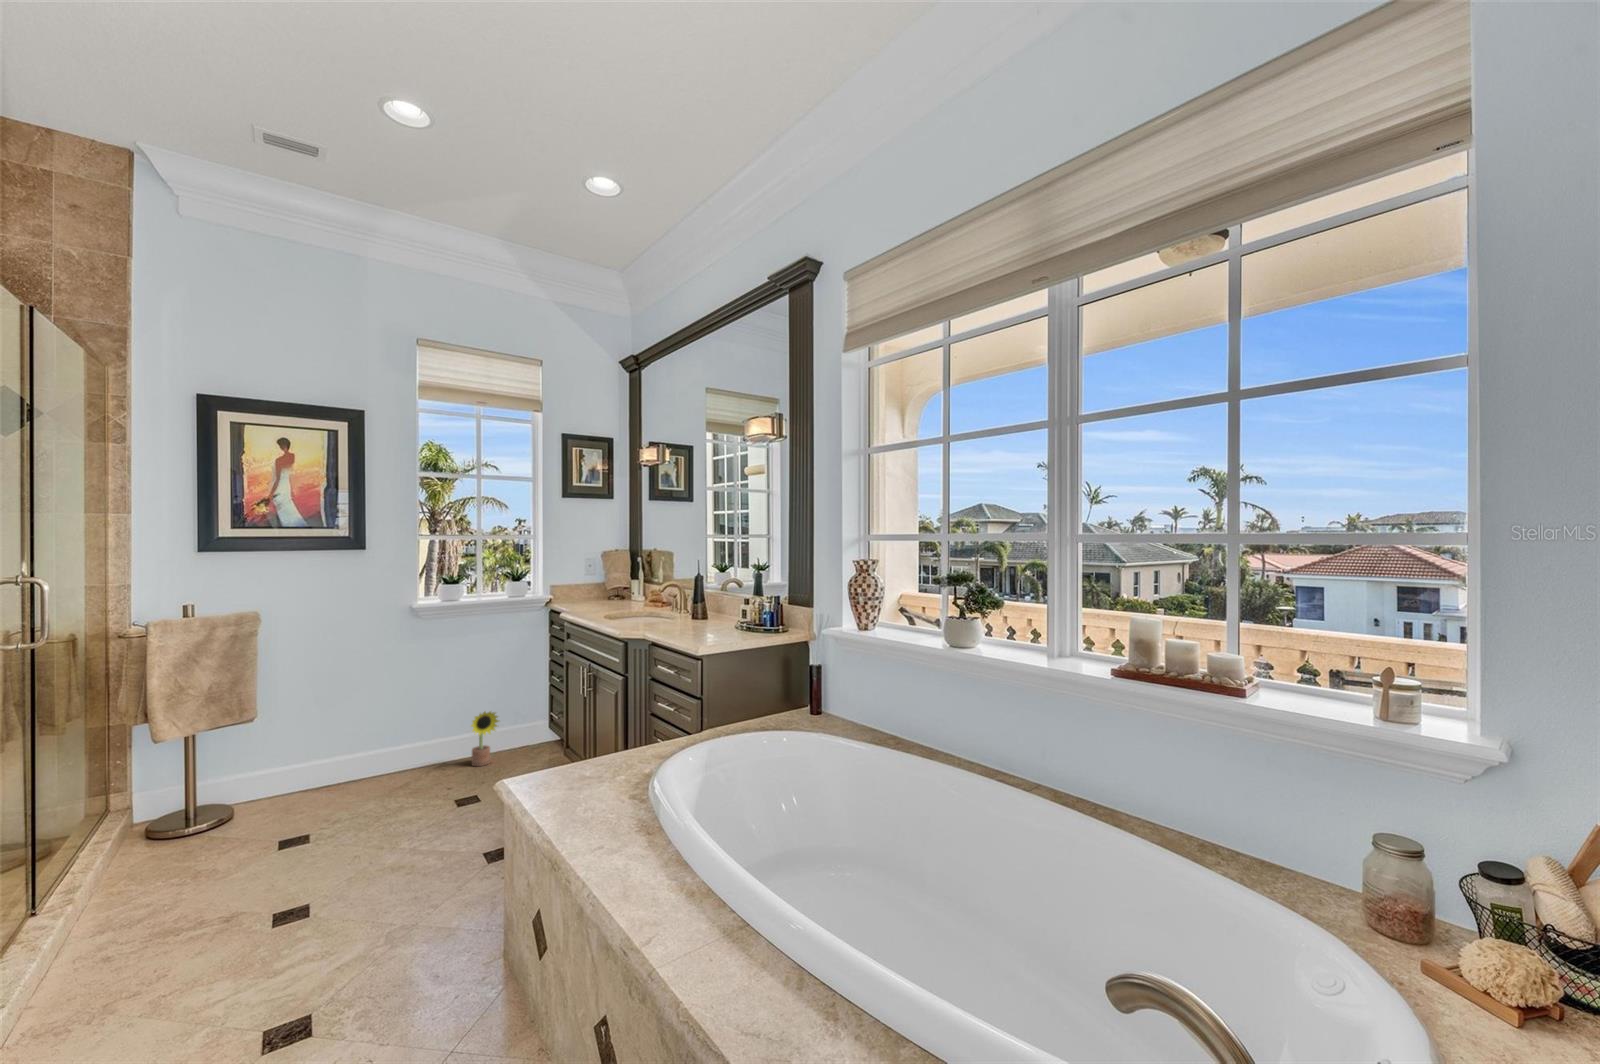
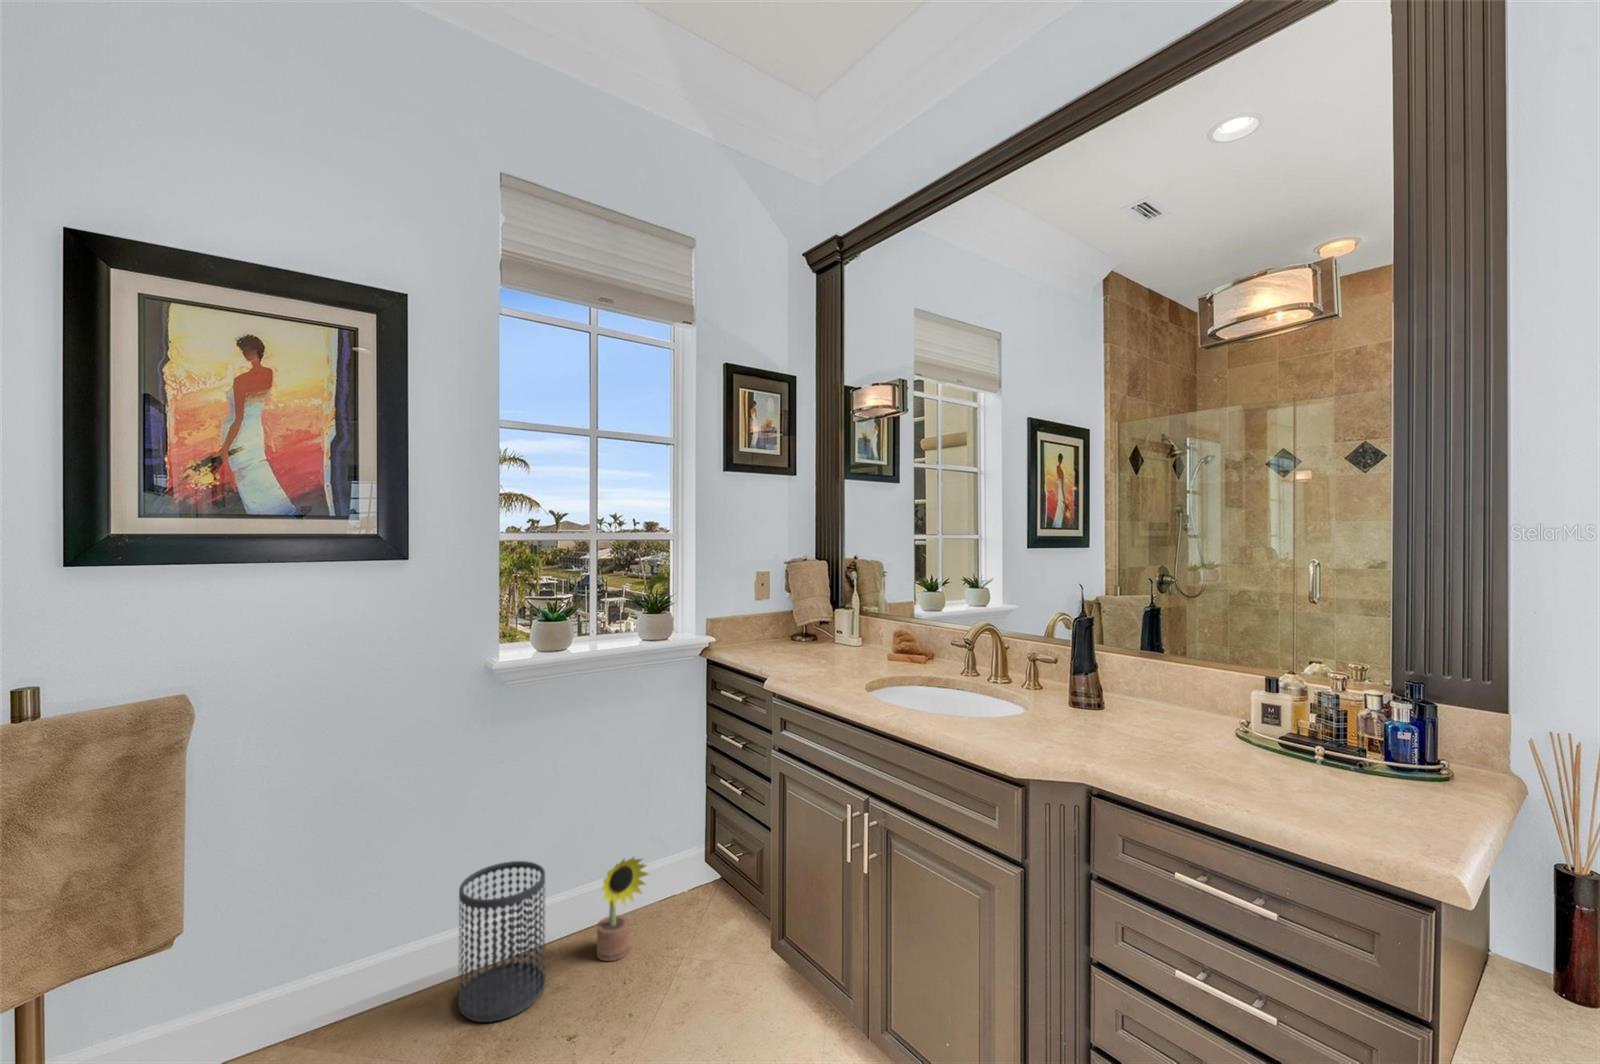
wastebasket: none [392,711,440,784] -> present [458,861,545,1022]

